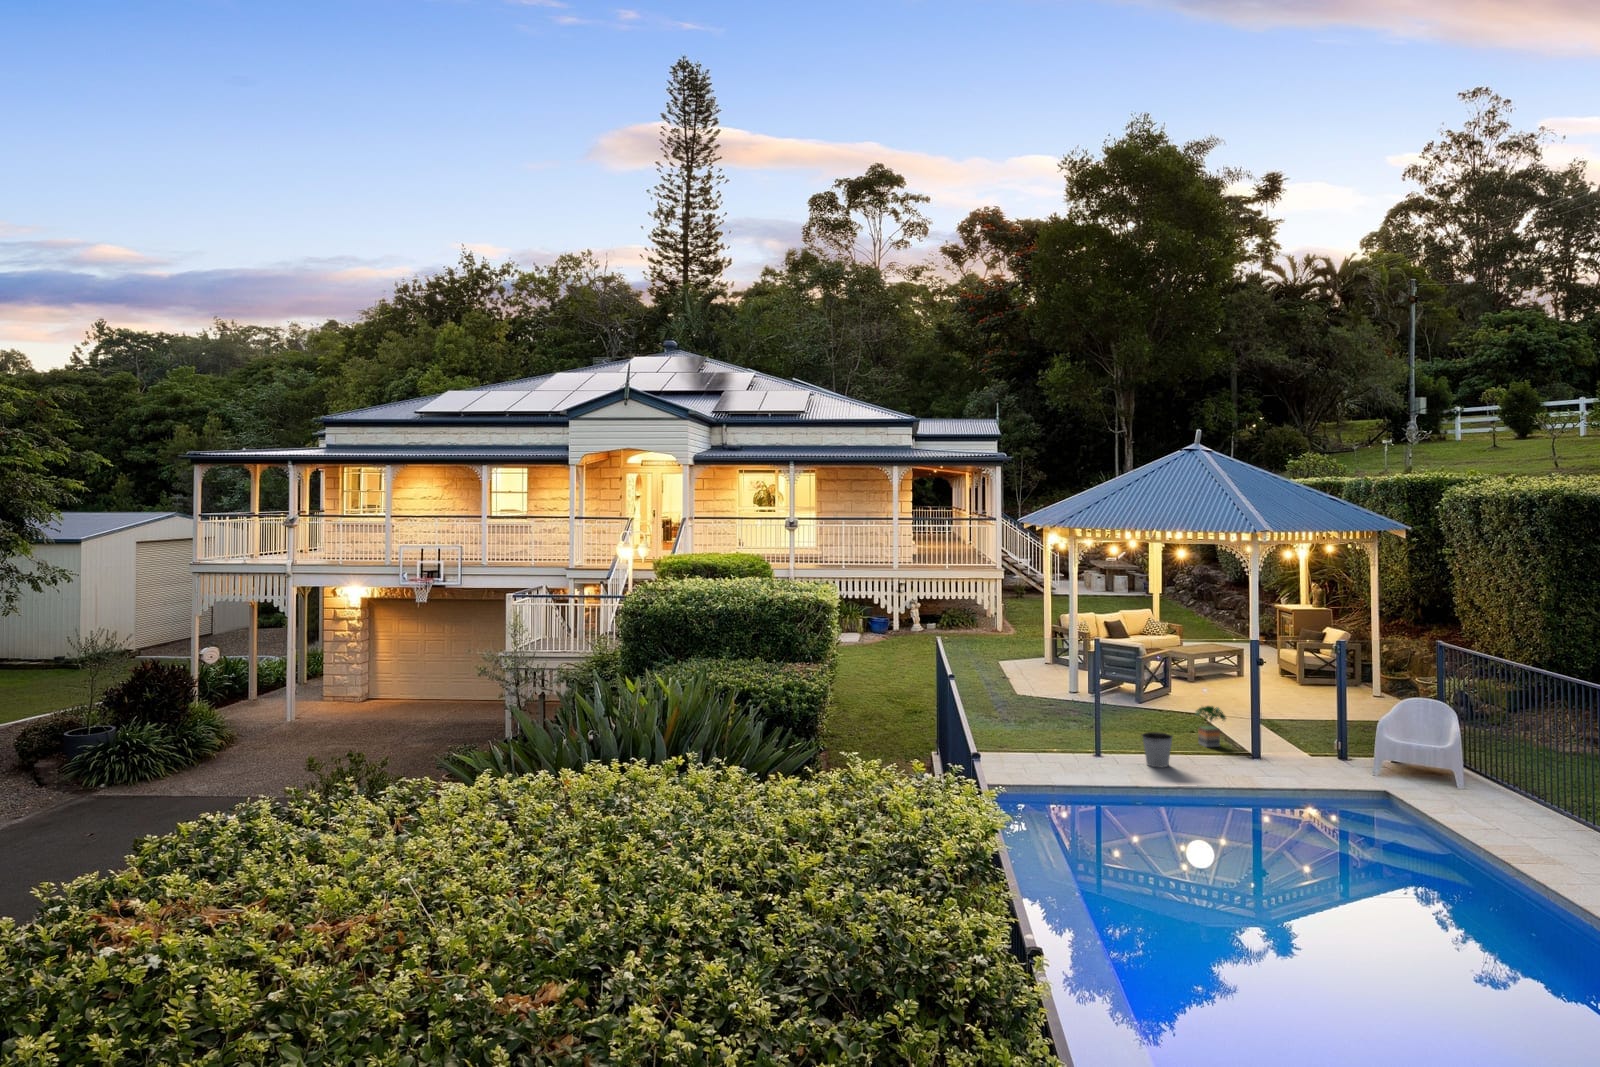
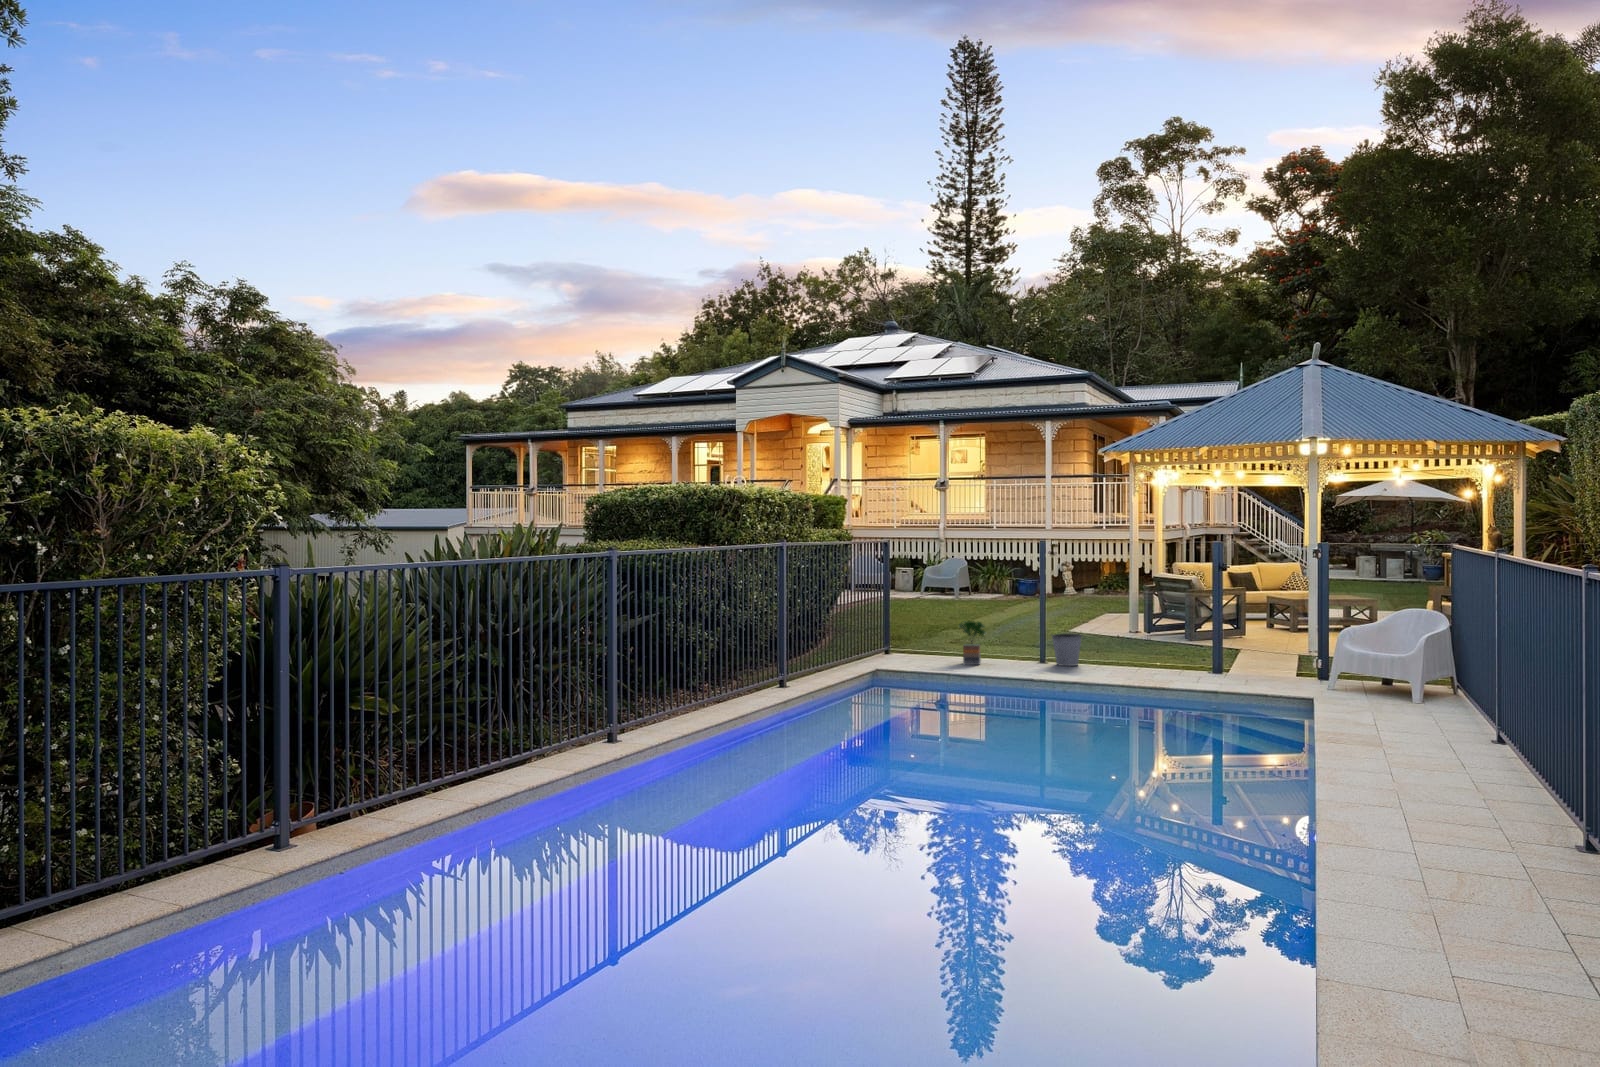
potted tree: present [1196,706,1226,747] -> present [959,621,986,665]

